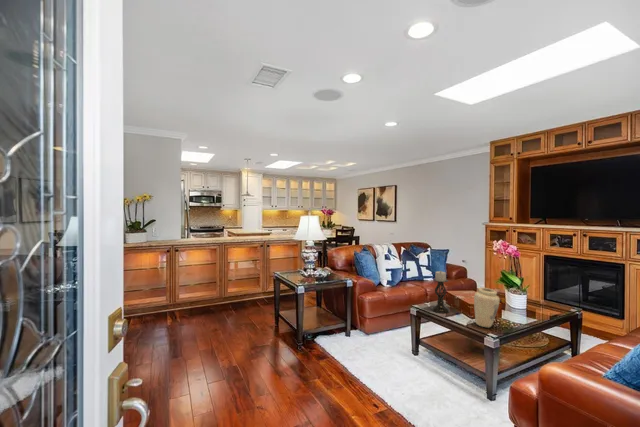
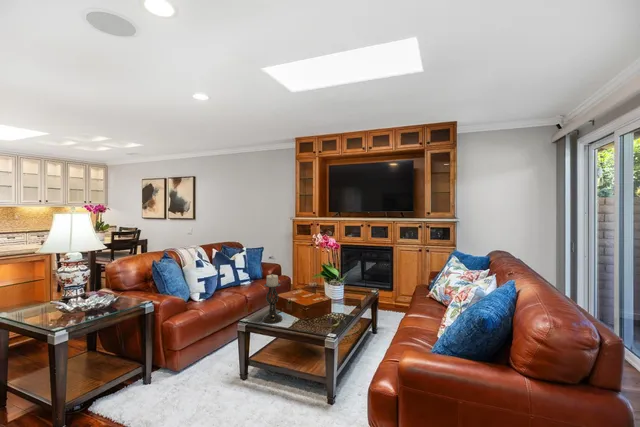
vase: present [474,288,500,327] -> none [312,287,335,330]

